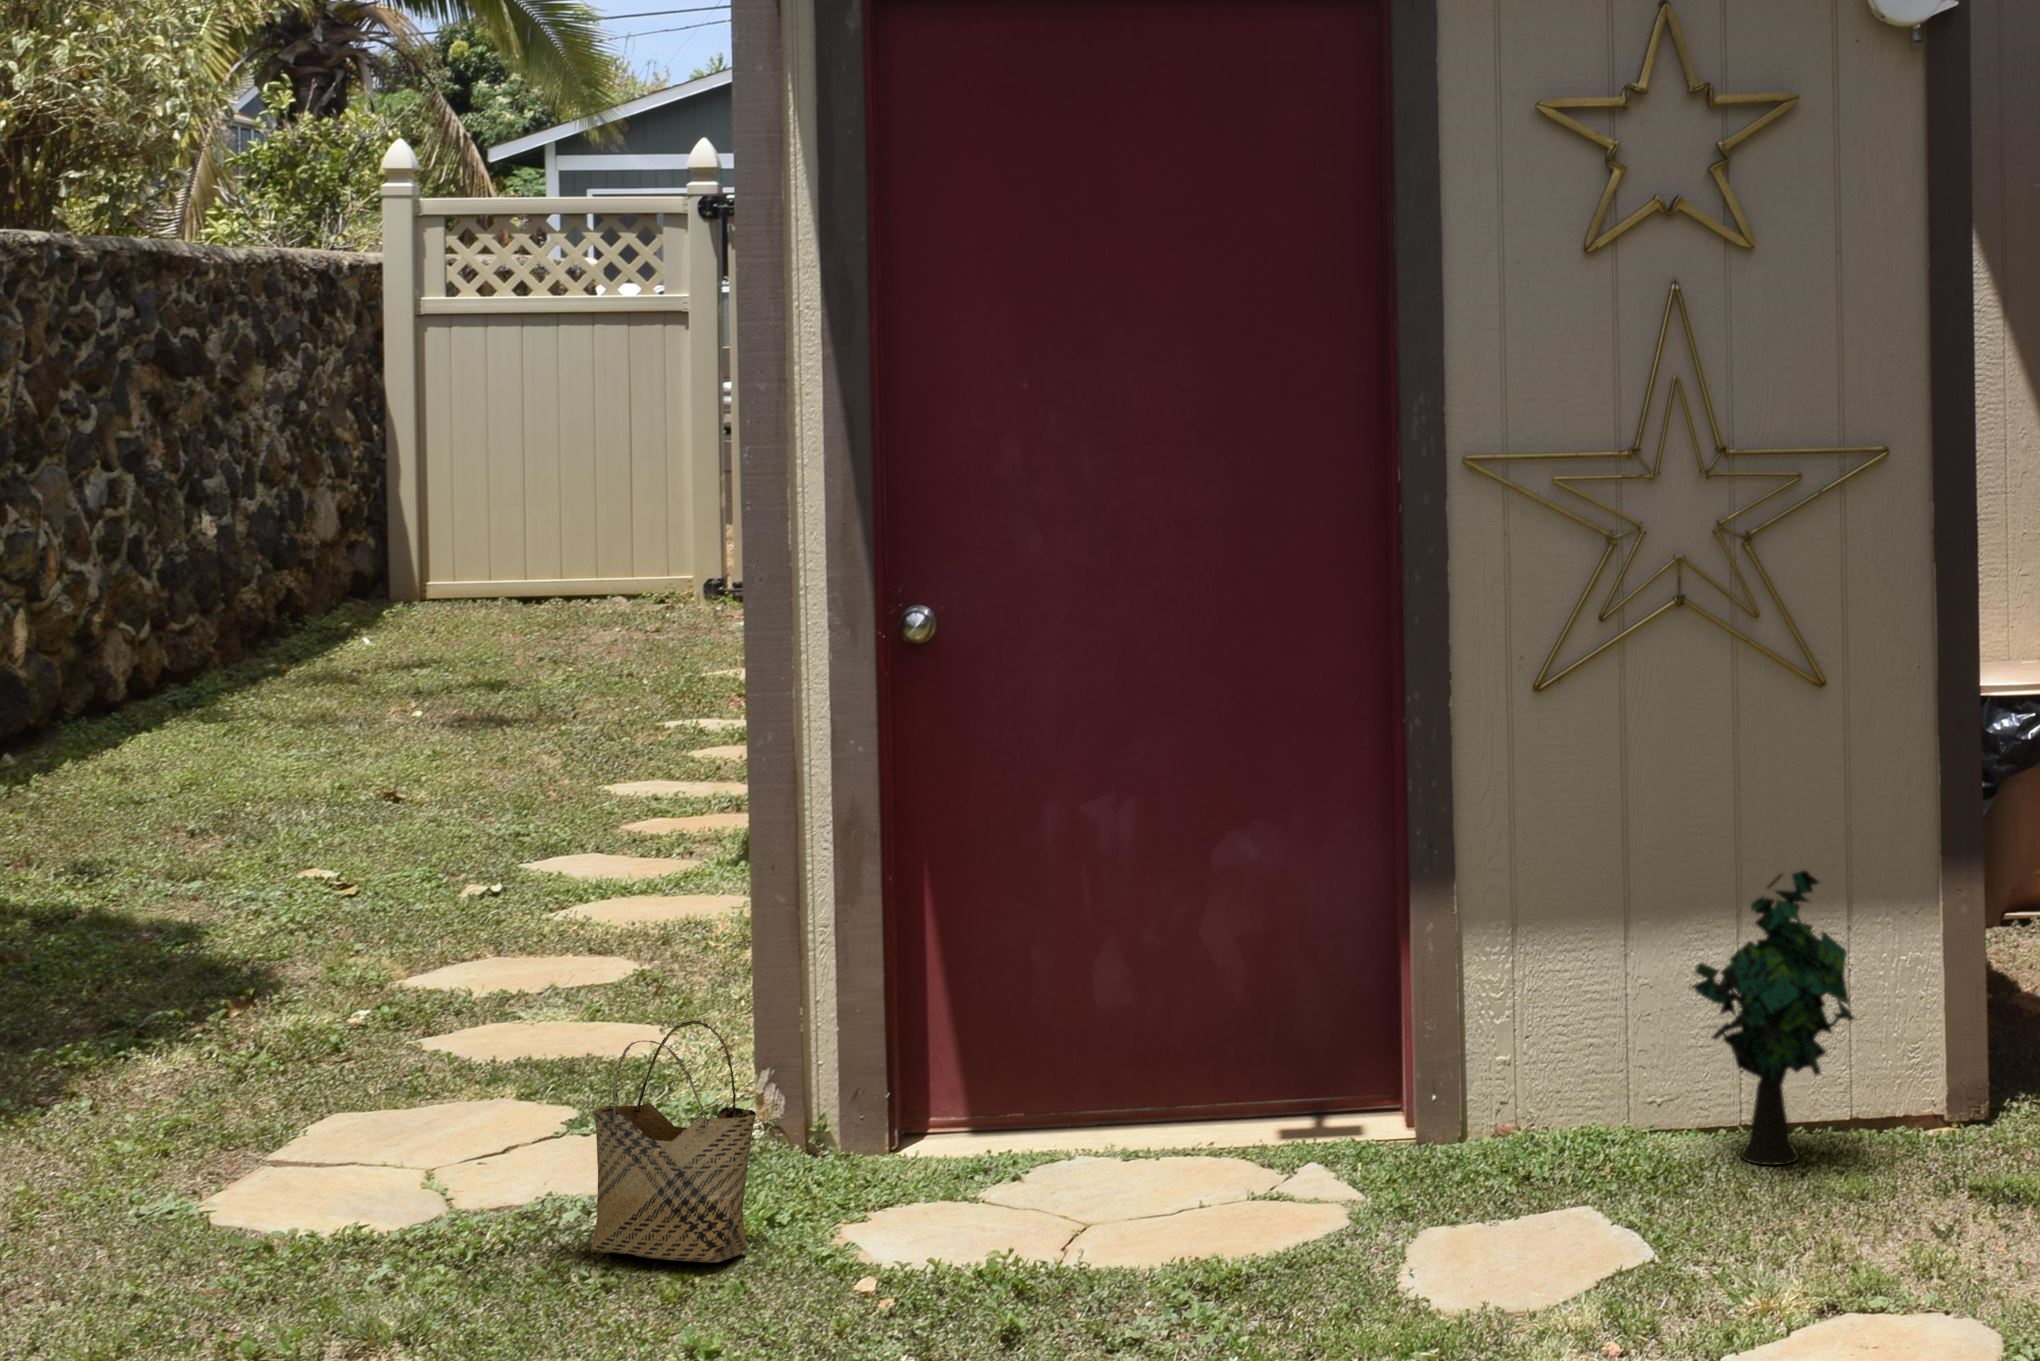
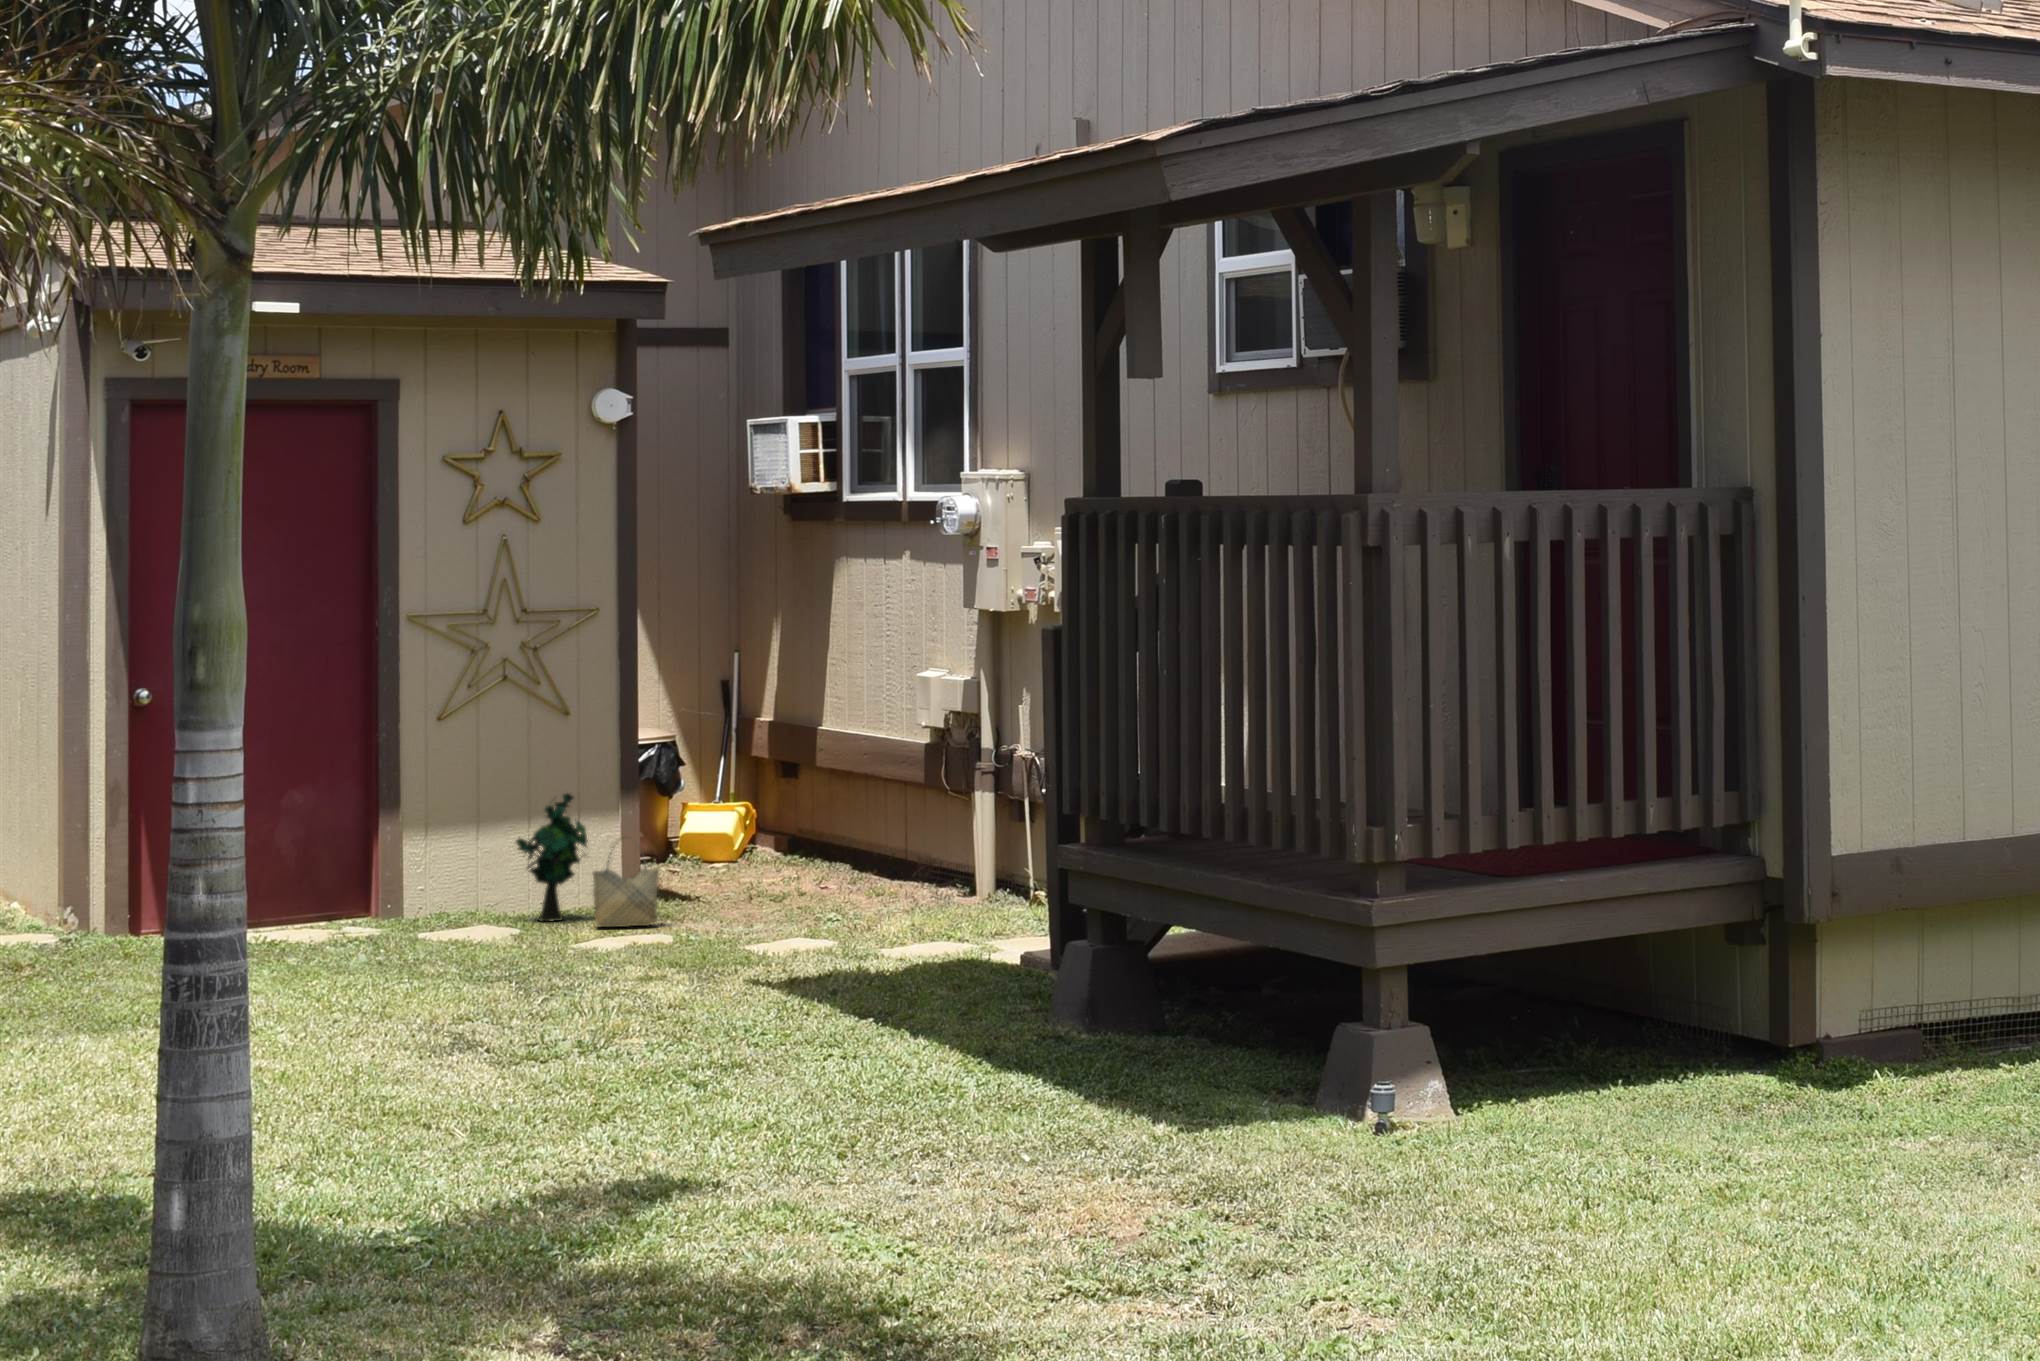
woven basket: present [591,1021,756,1263] -> present [593,838,659,927]

